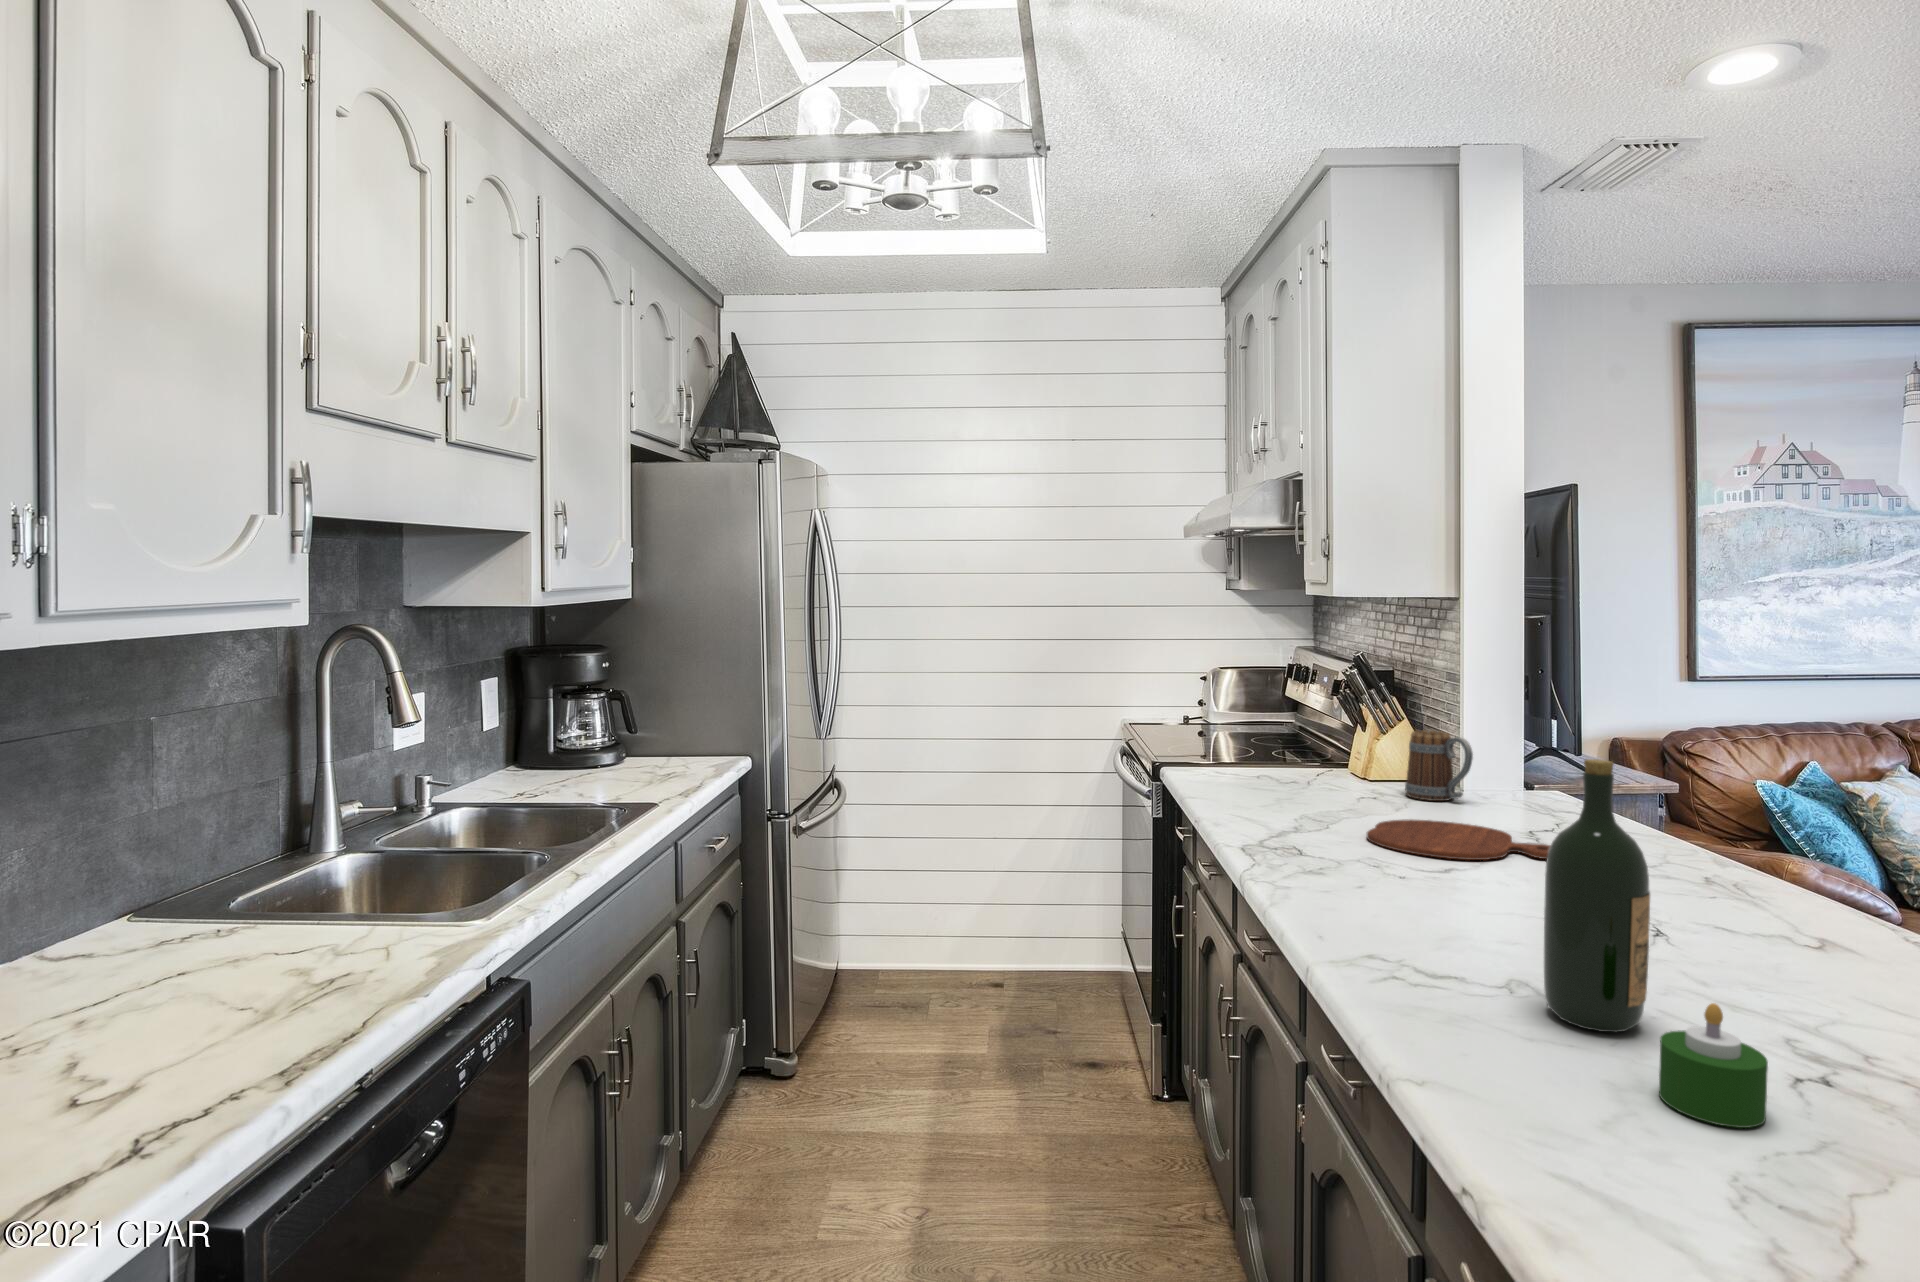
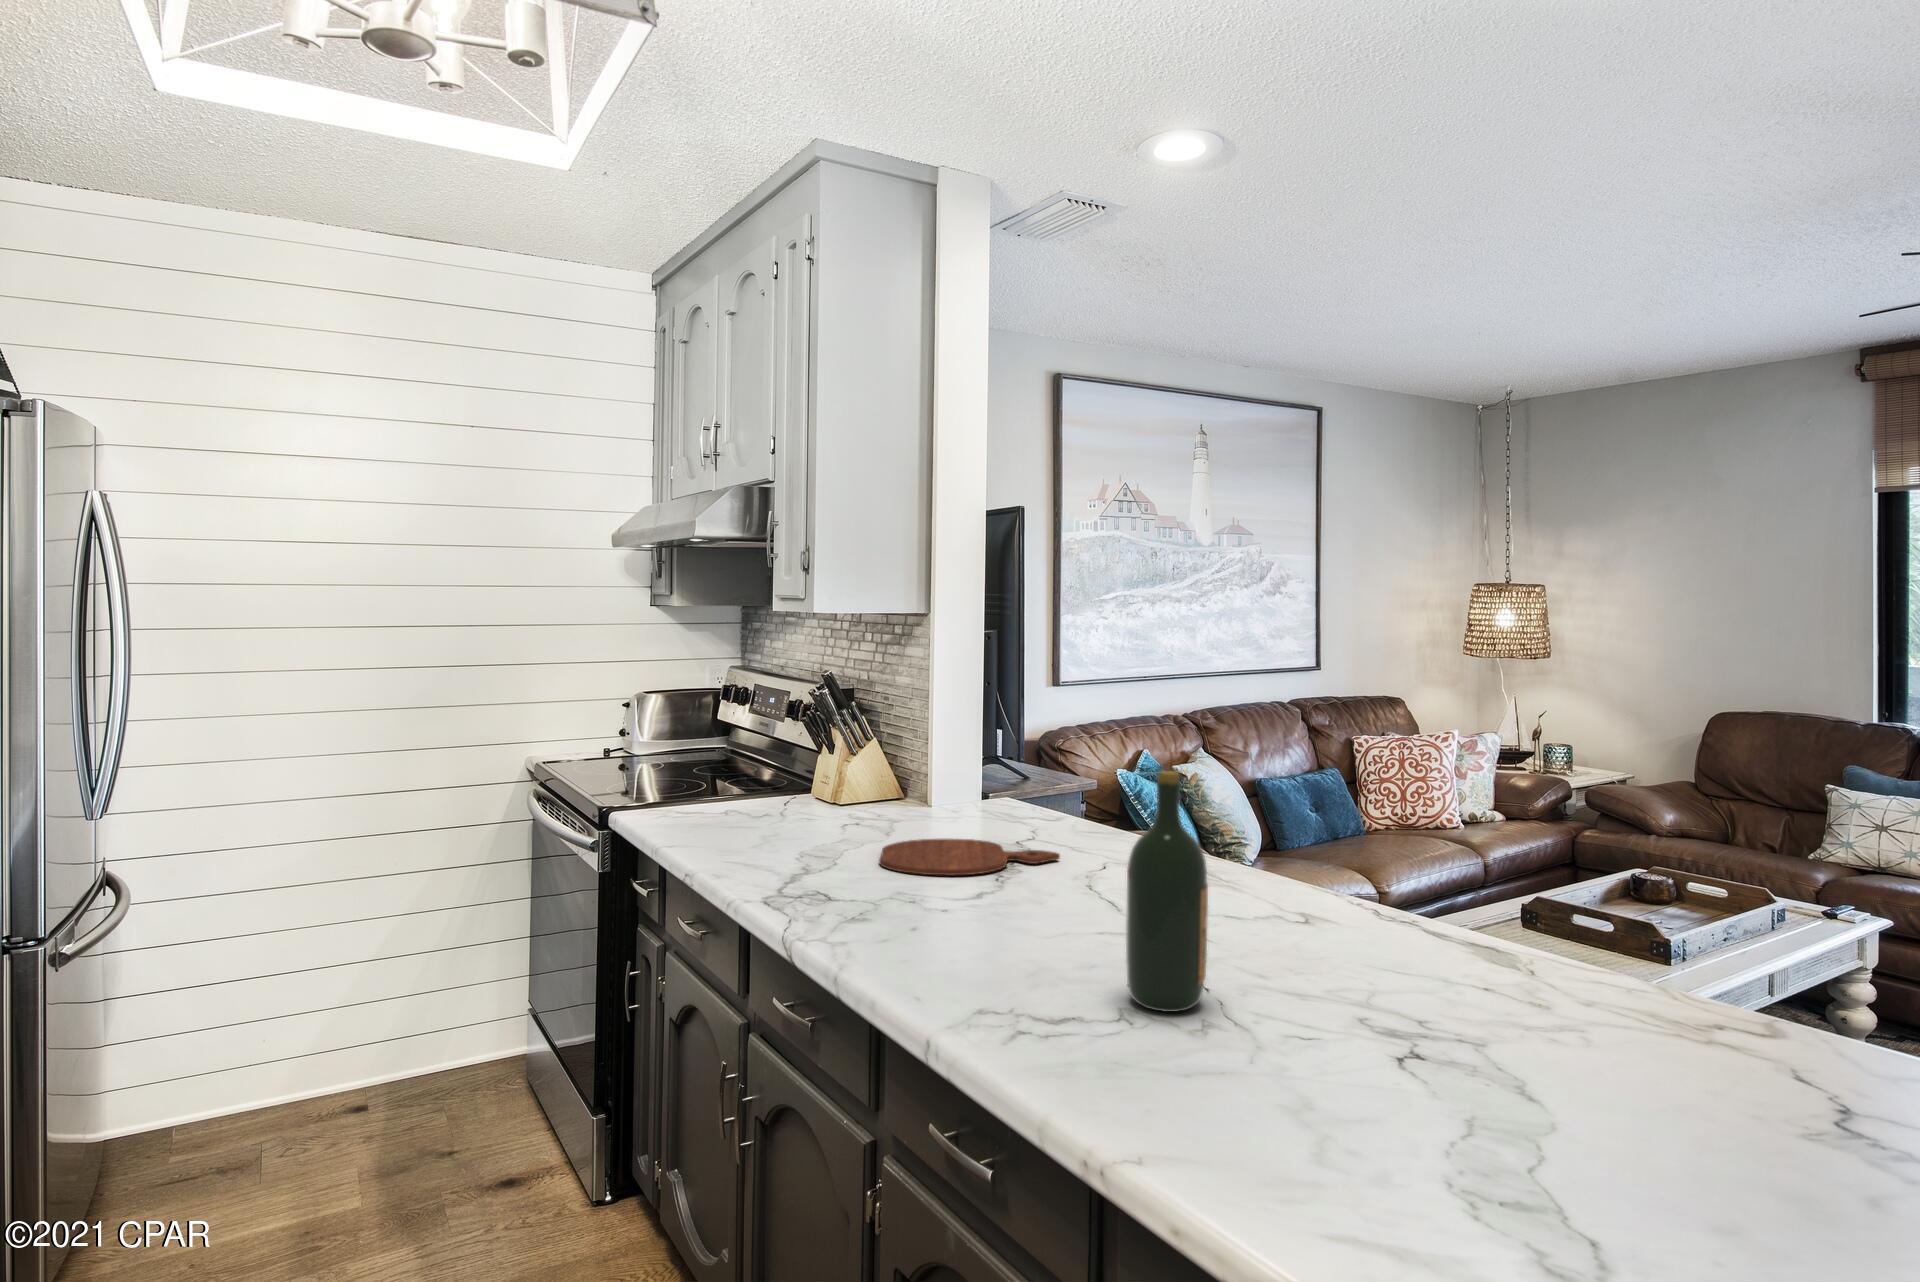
mug: present [1405,730,1473,801] -> none [882,748,946,819]
candle: present [1659,1003,1768,1128] -> none [1245,968,1320,1067]

